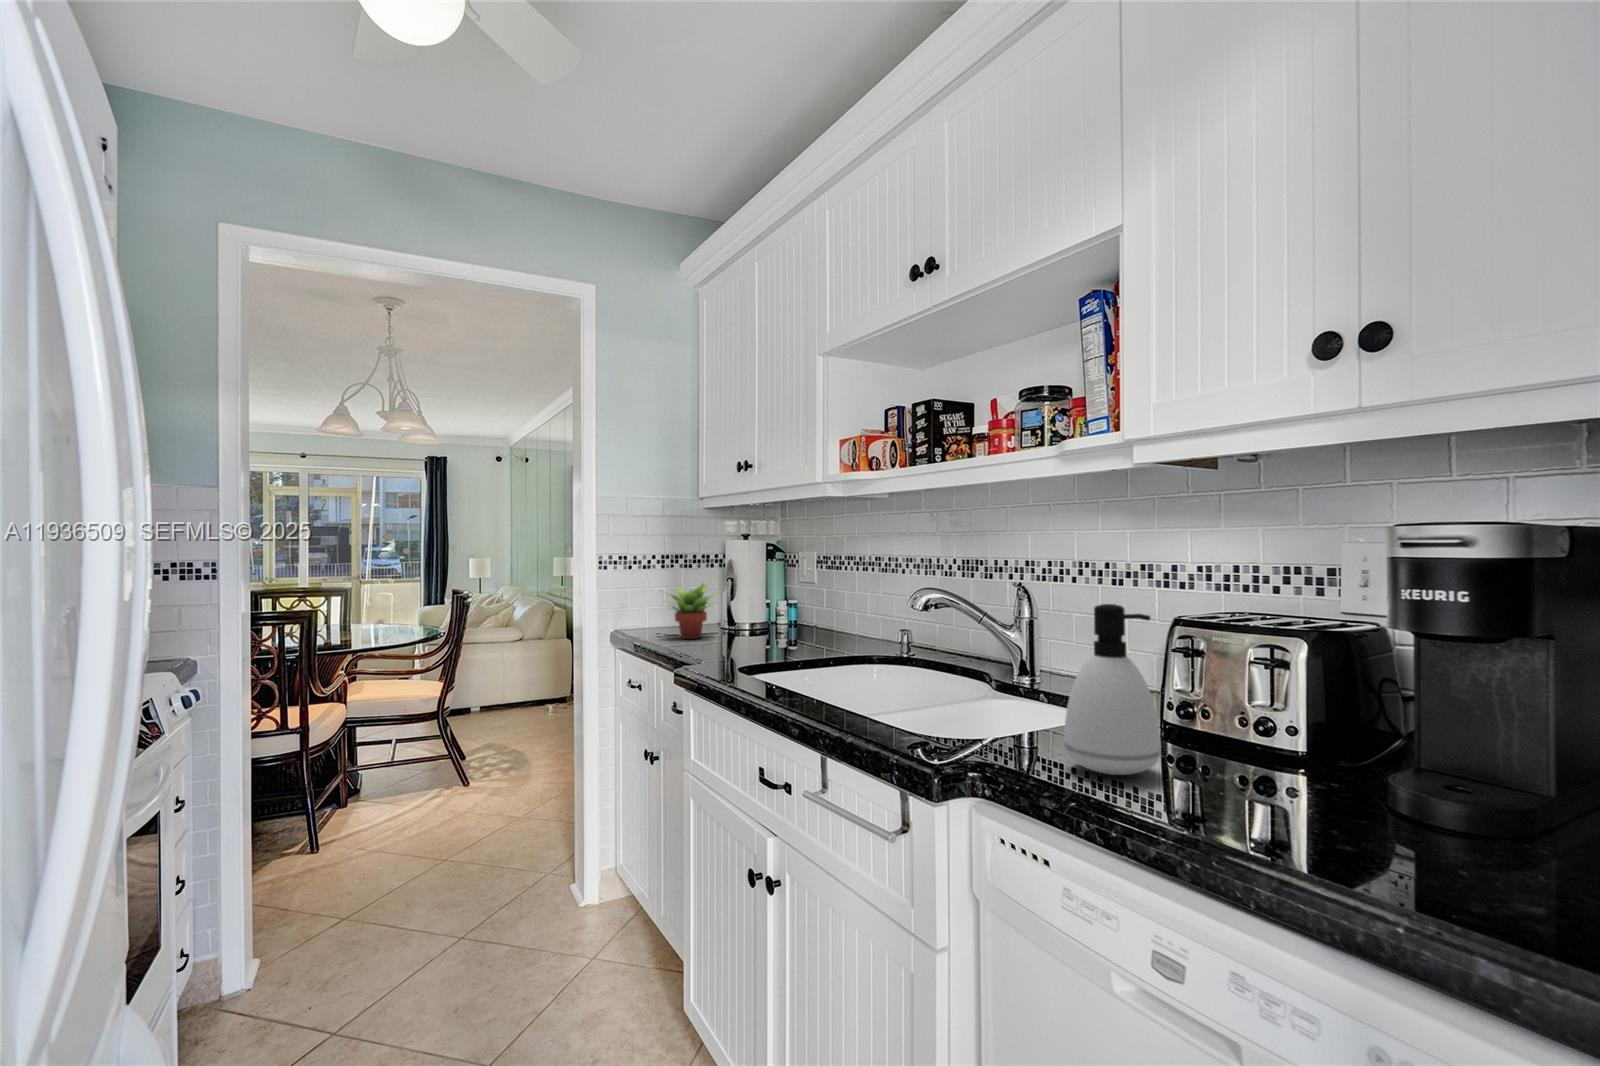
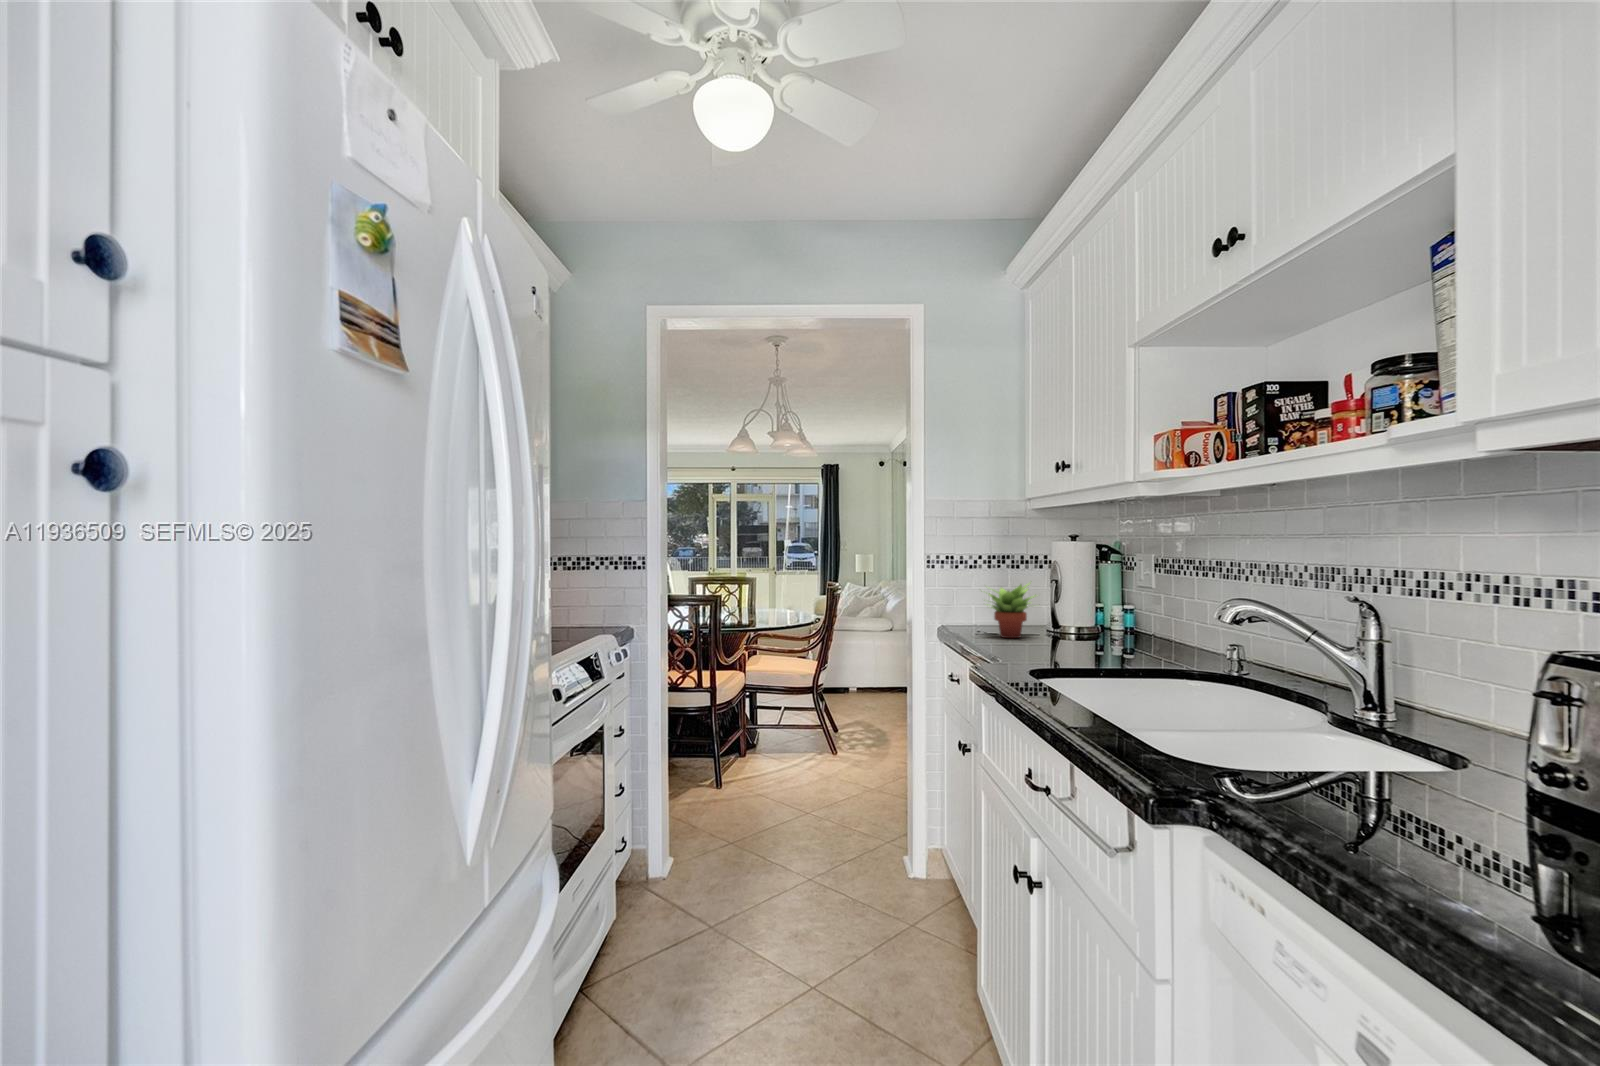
soap dispenser: present [1064,604,1161,775] -> none [1340,626,1482,839]

